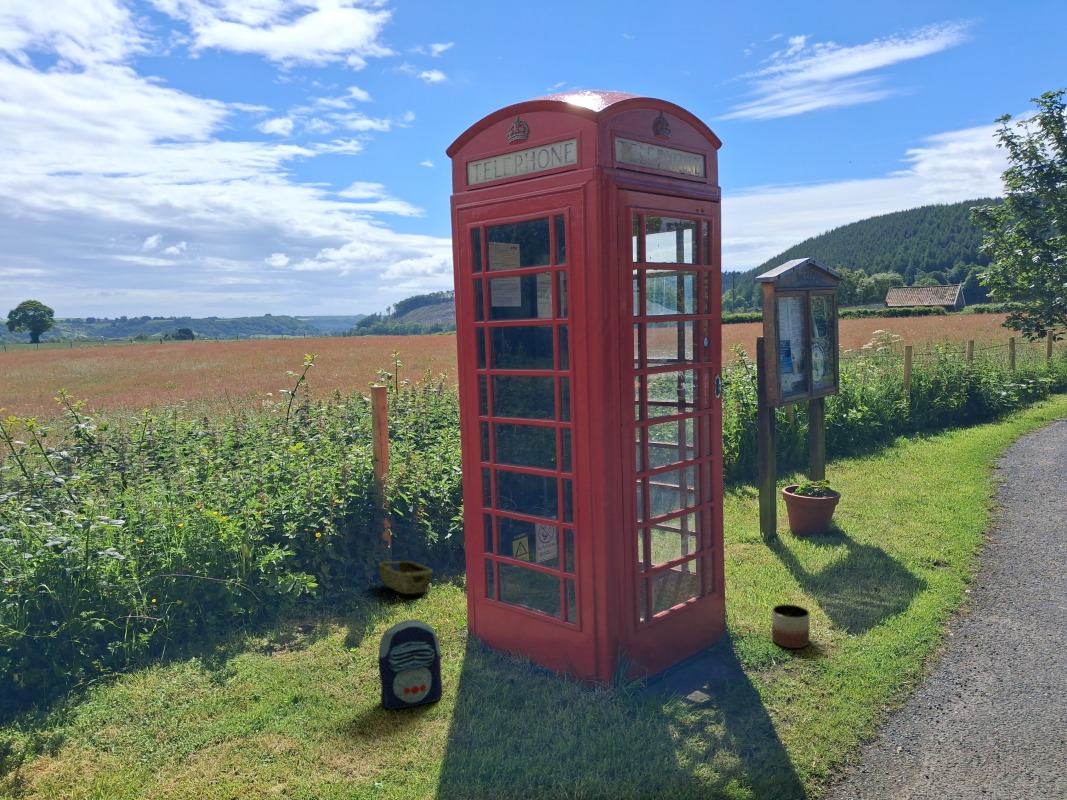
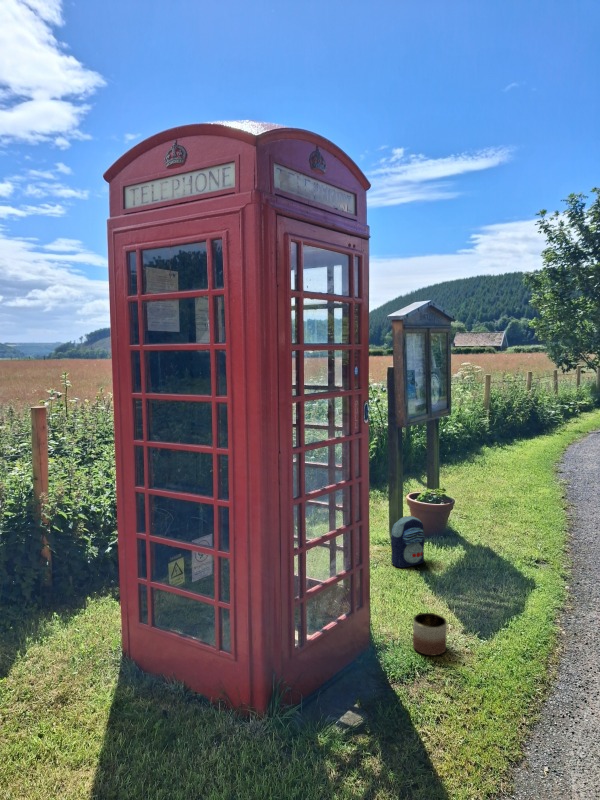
woven basket: present [378,560,433,594] -> none [35,577,91,613]
backpack: present [379,620,442,710] -> present [391,516,425,568]

